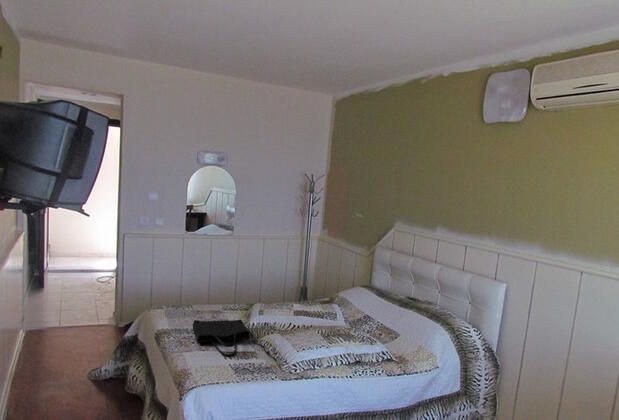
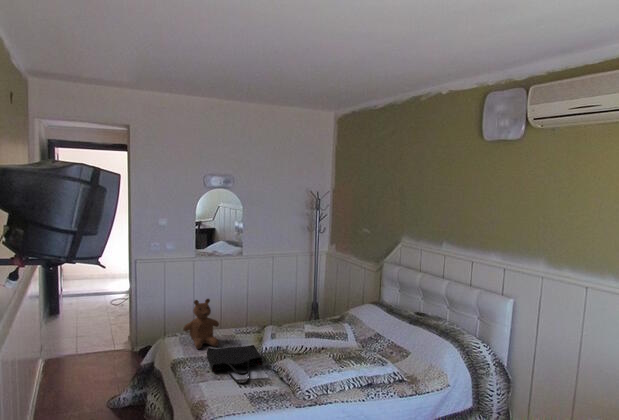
teddy bear: none [170,271,207,322] -> present [183,299,219,349]

